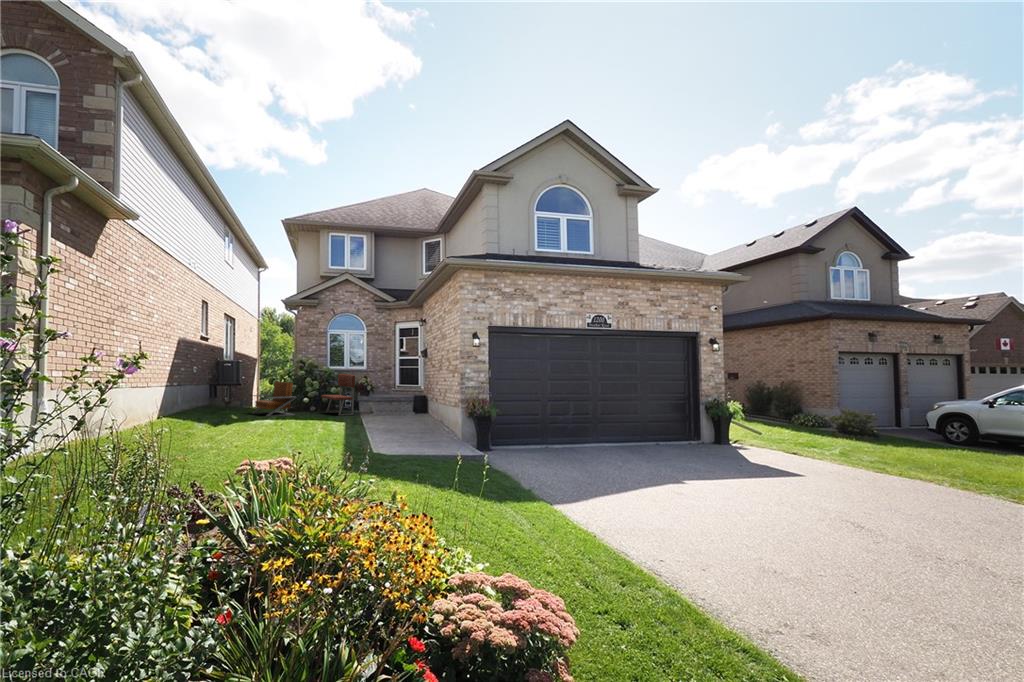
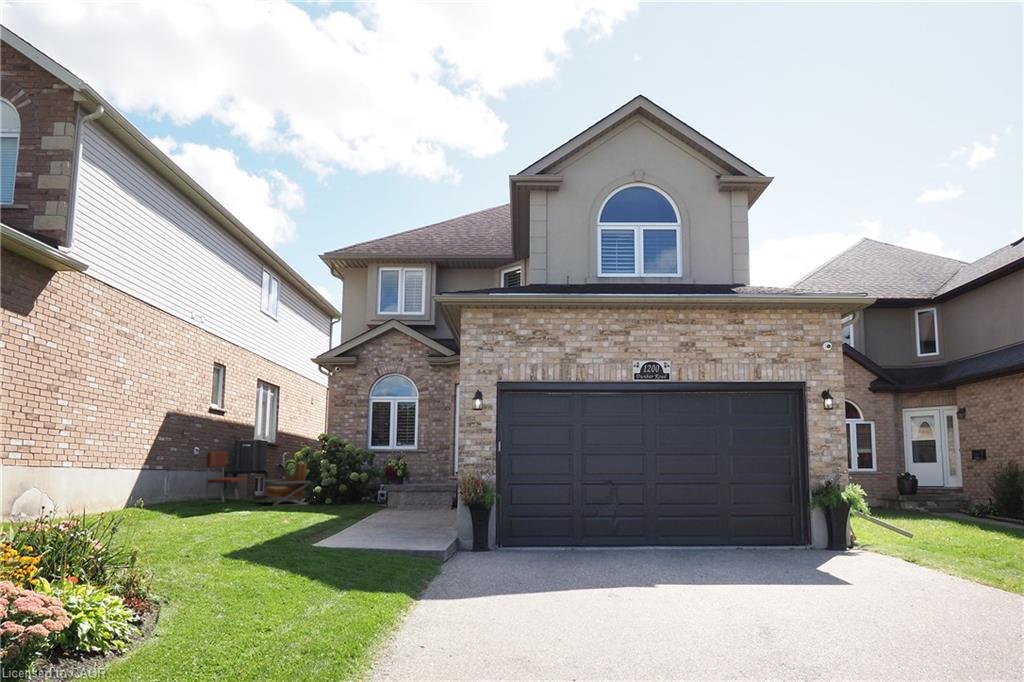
bench: present [321,374,355,416] -> present [205,451,247,502]

